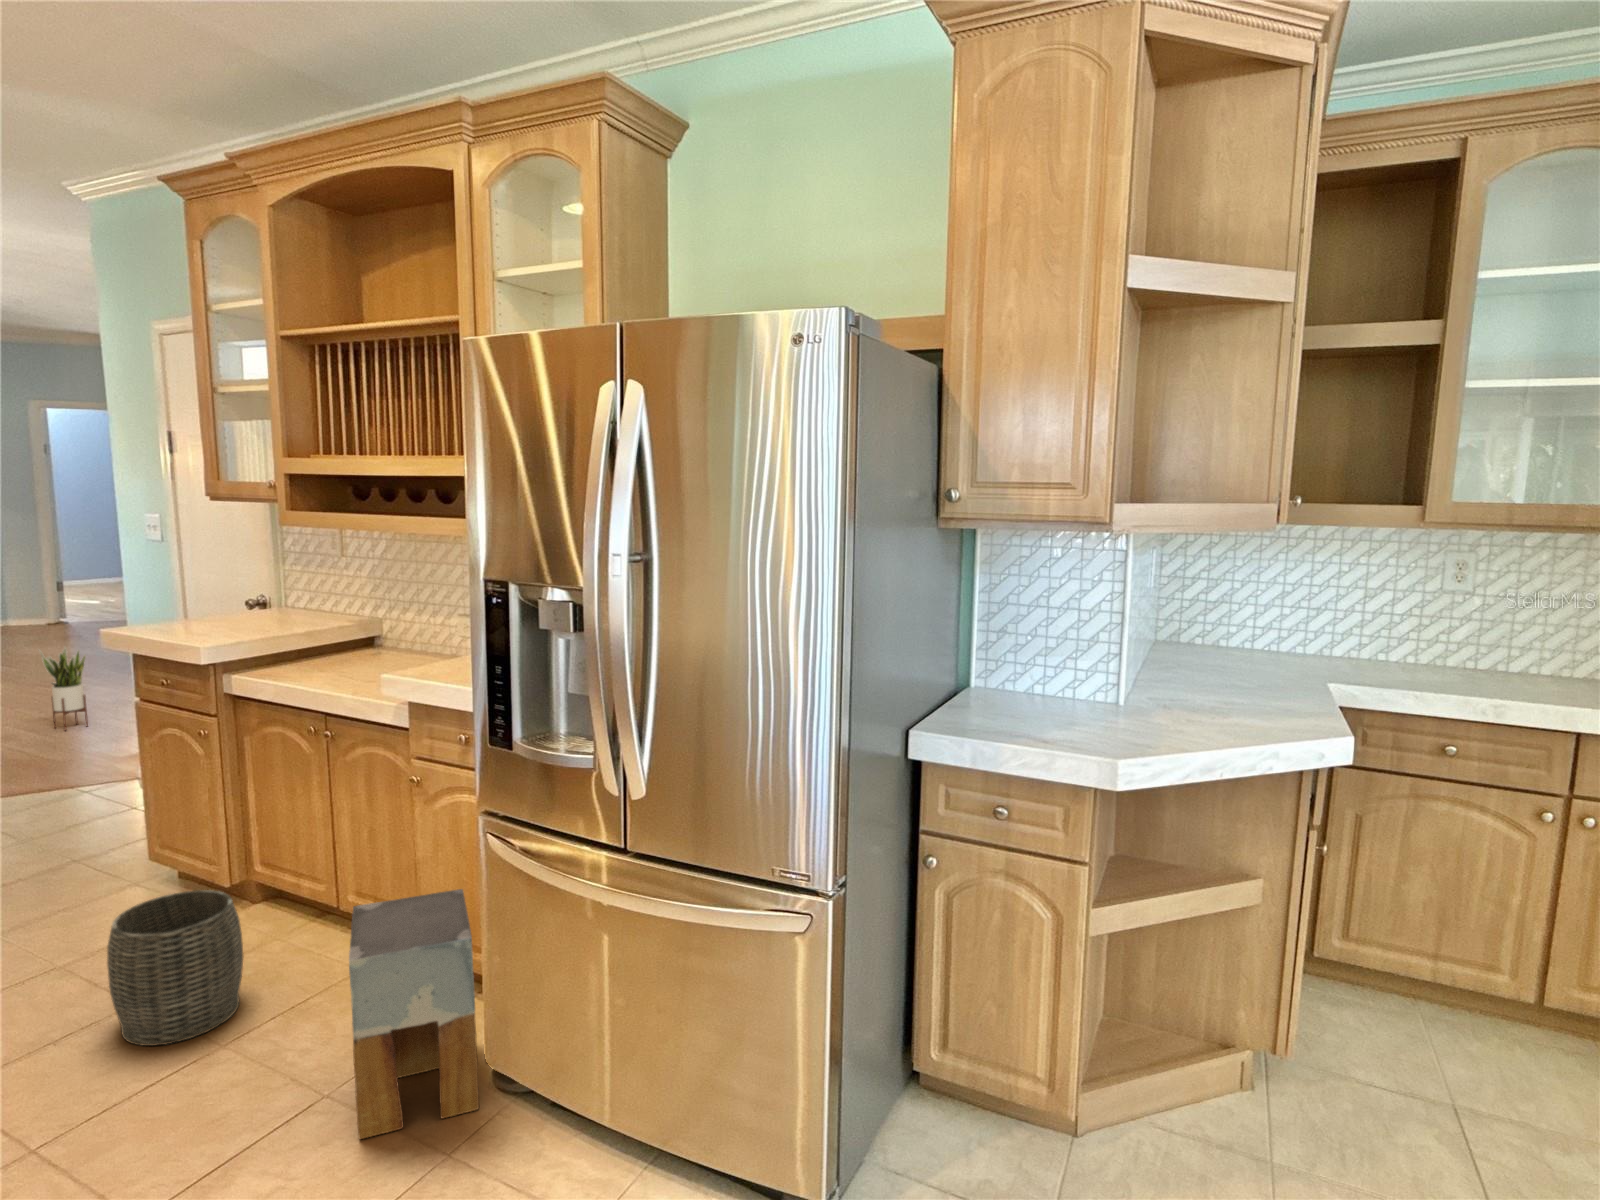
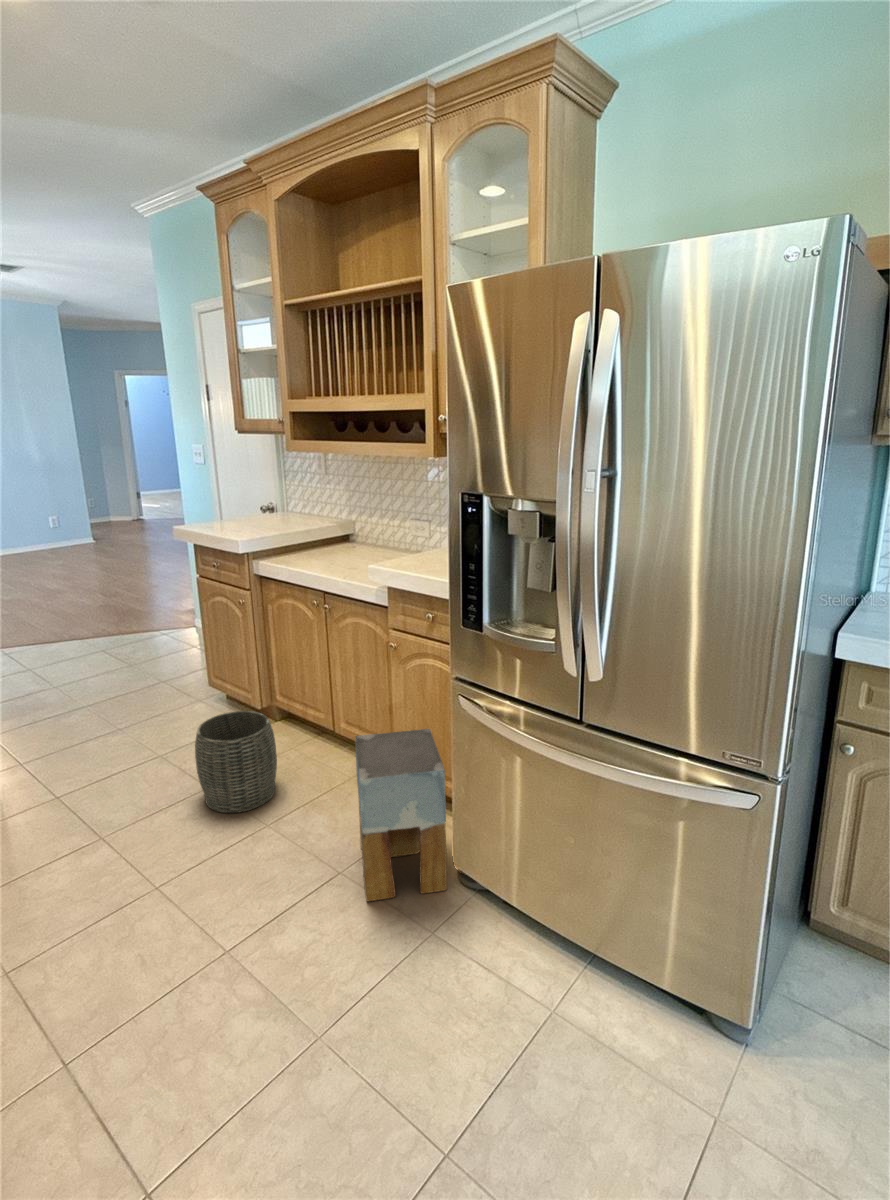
potted plant: present [39,647,88,731] -> none [133,537,163,592]

